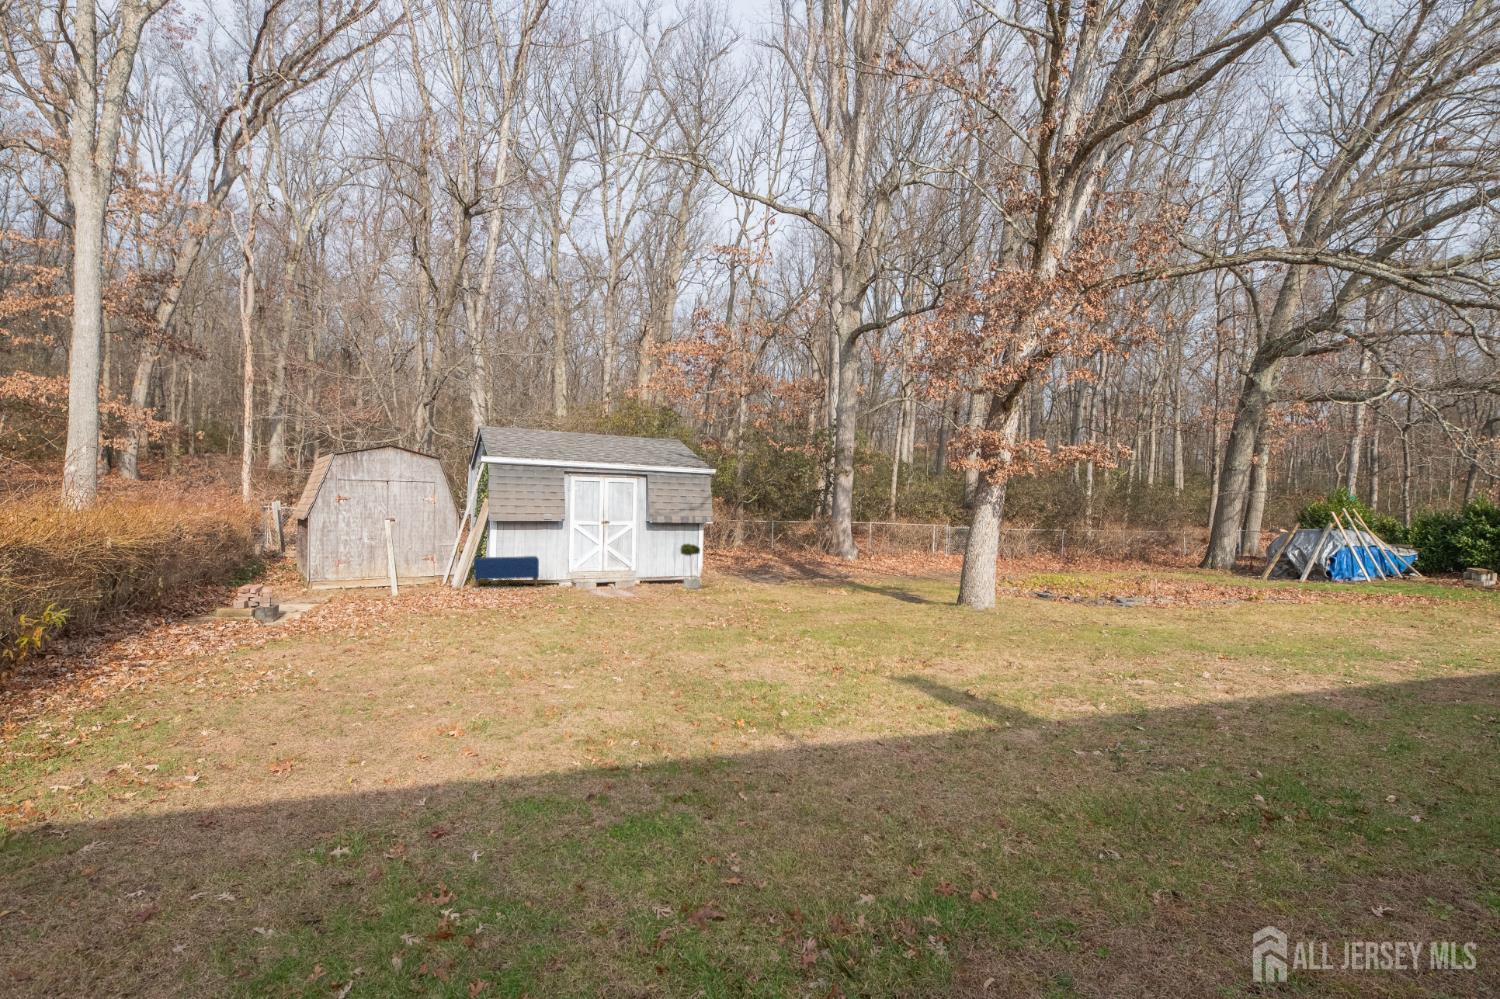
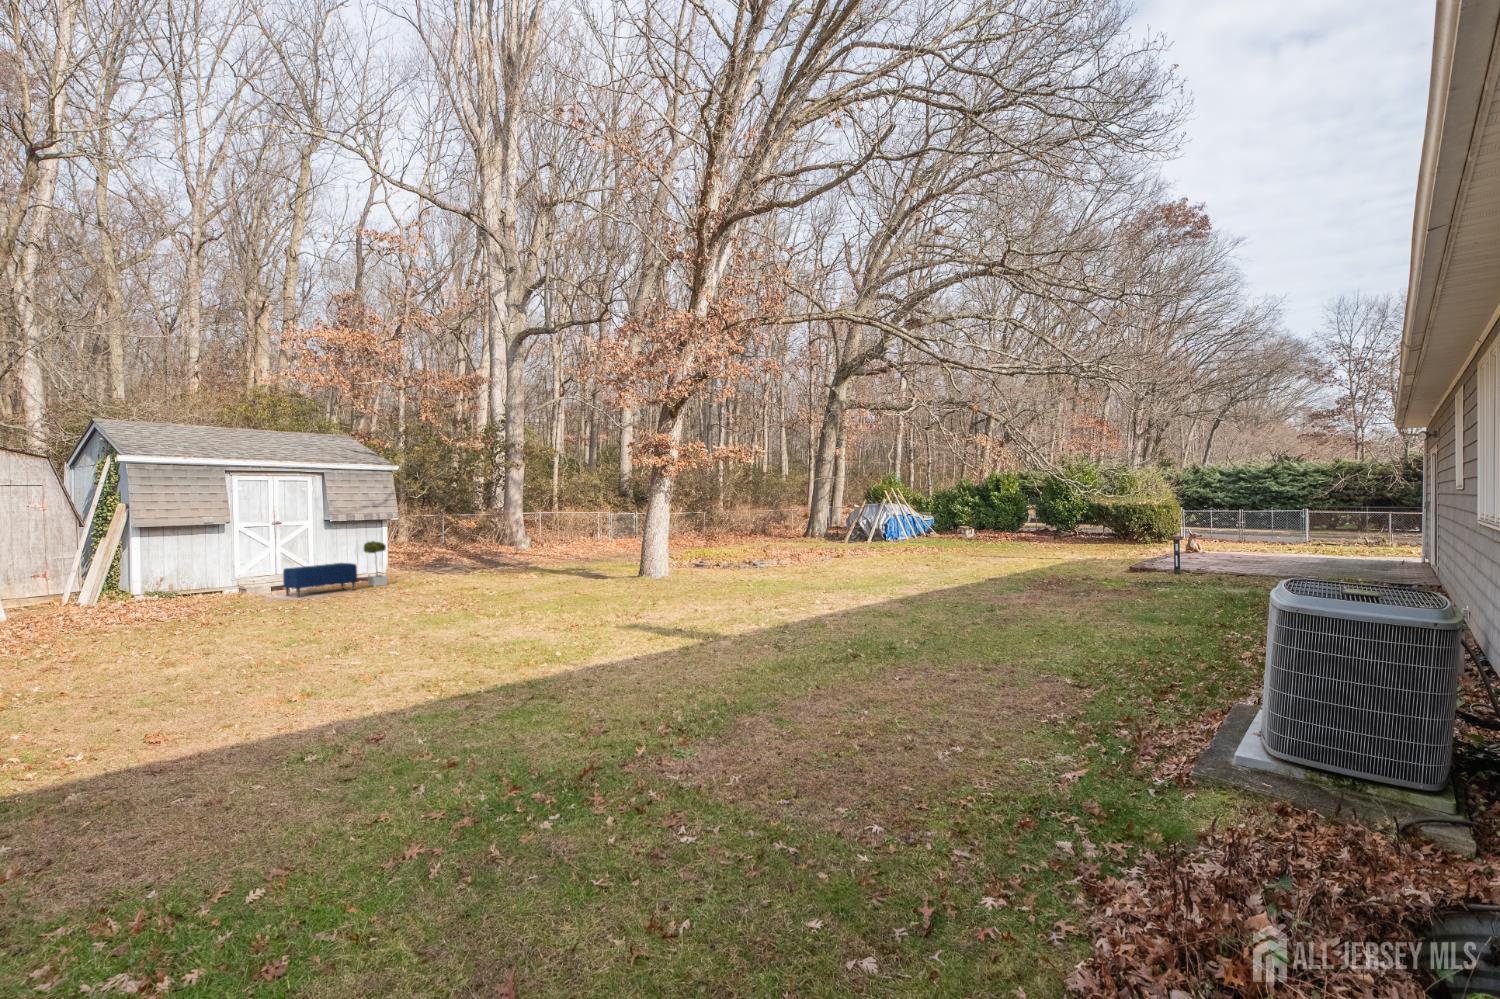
bench: present [474,556,539,588] -> present [283,563,357,597]

